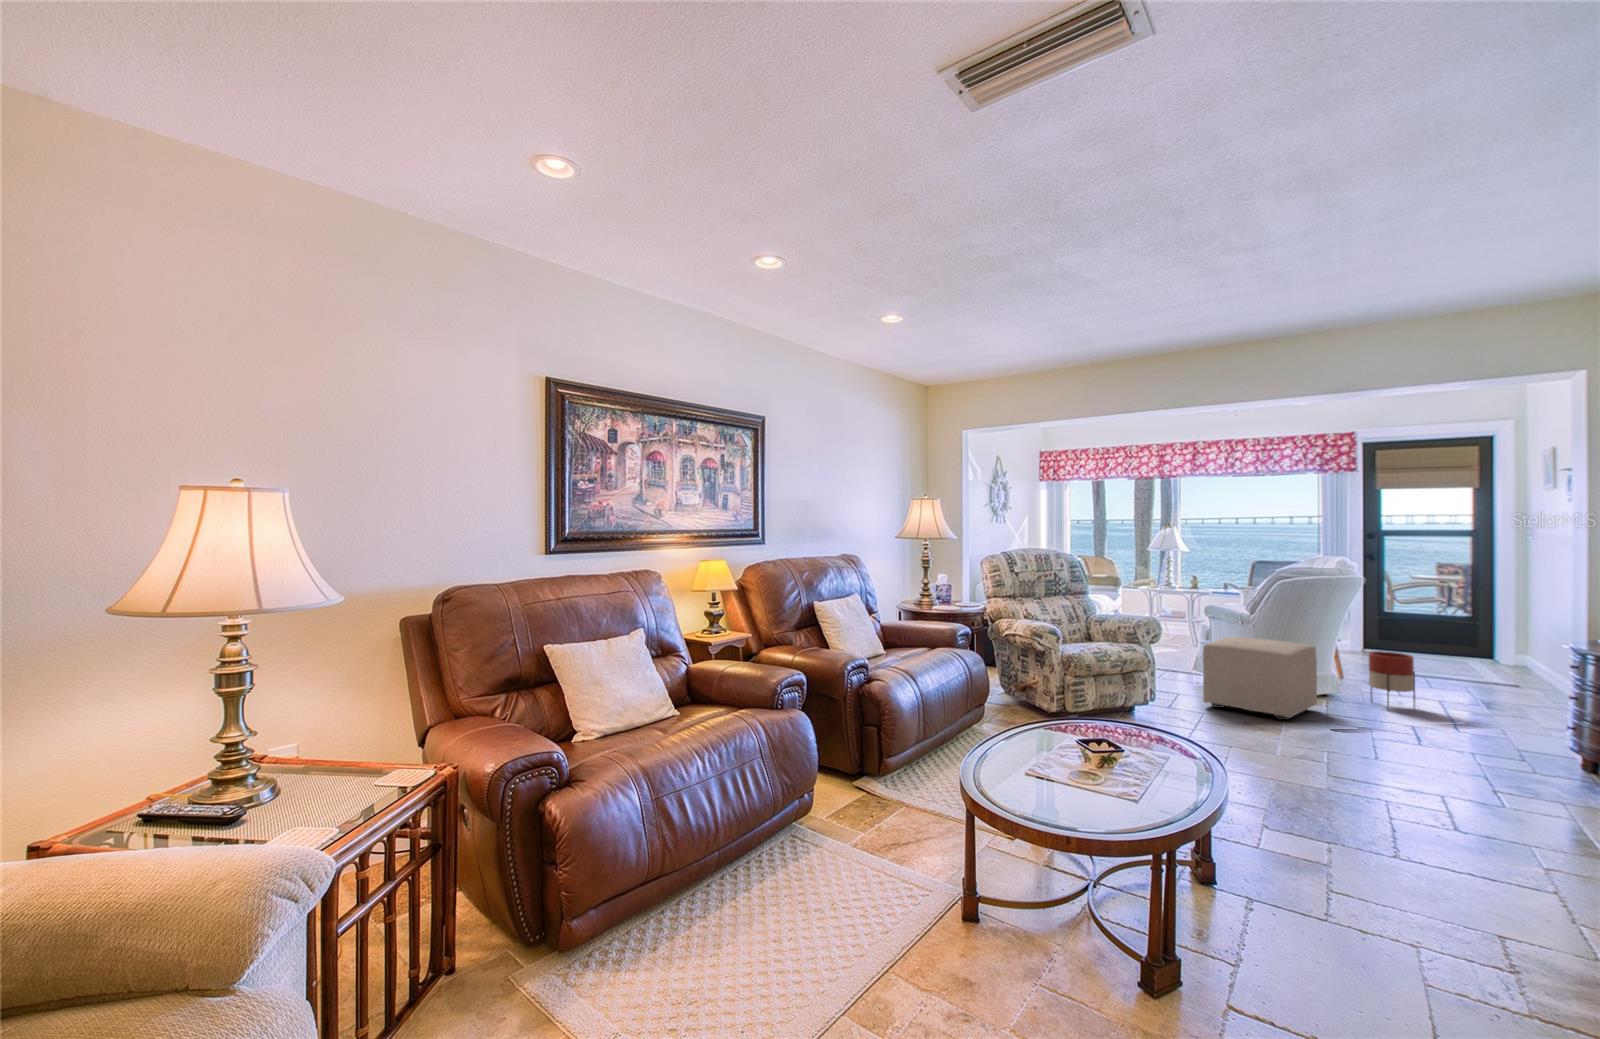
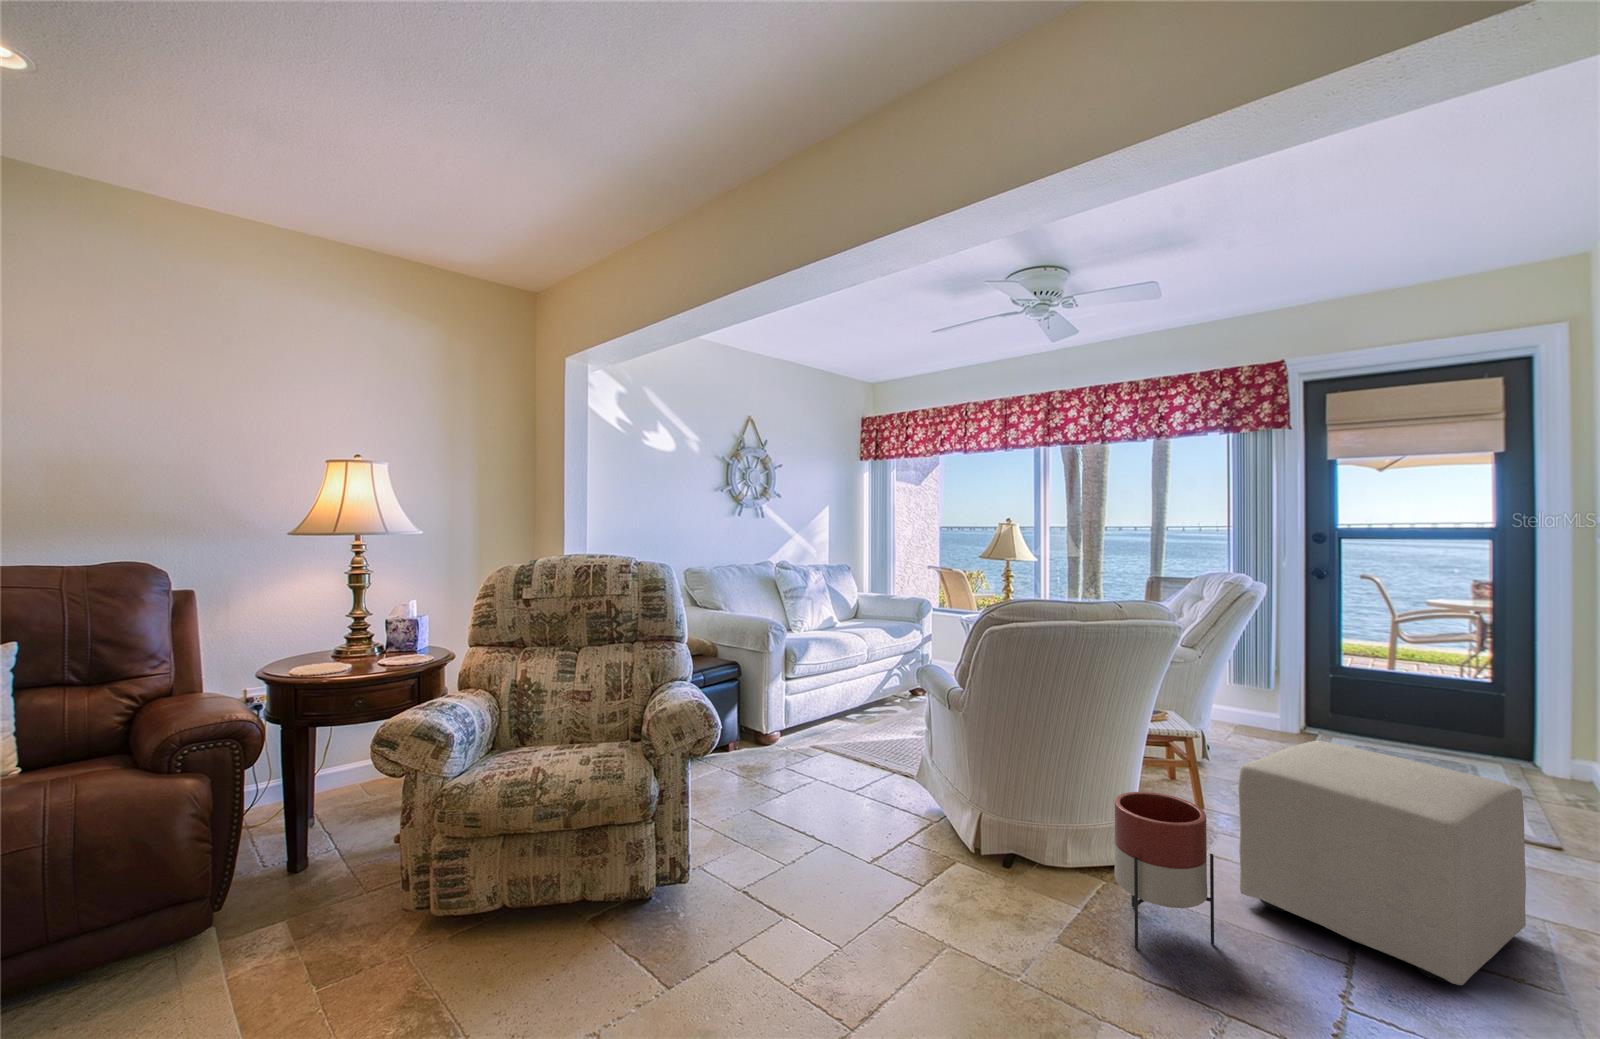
ottoman: present [1203,637,1317,720] -> present [1238,741,1526,985]

